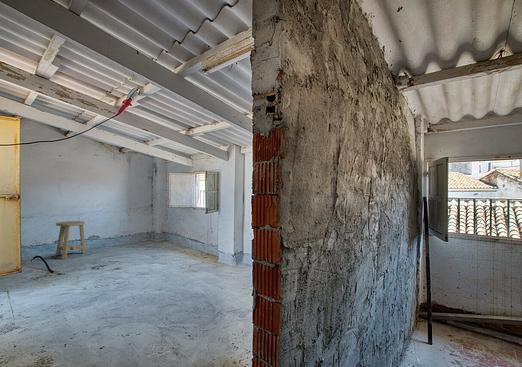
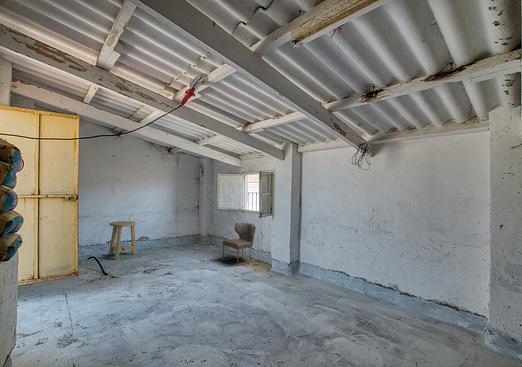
chair: none [173,219,205,259] -> present [222,223,256,266]

